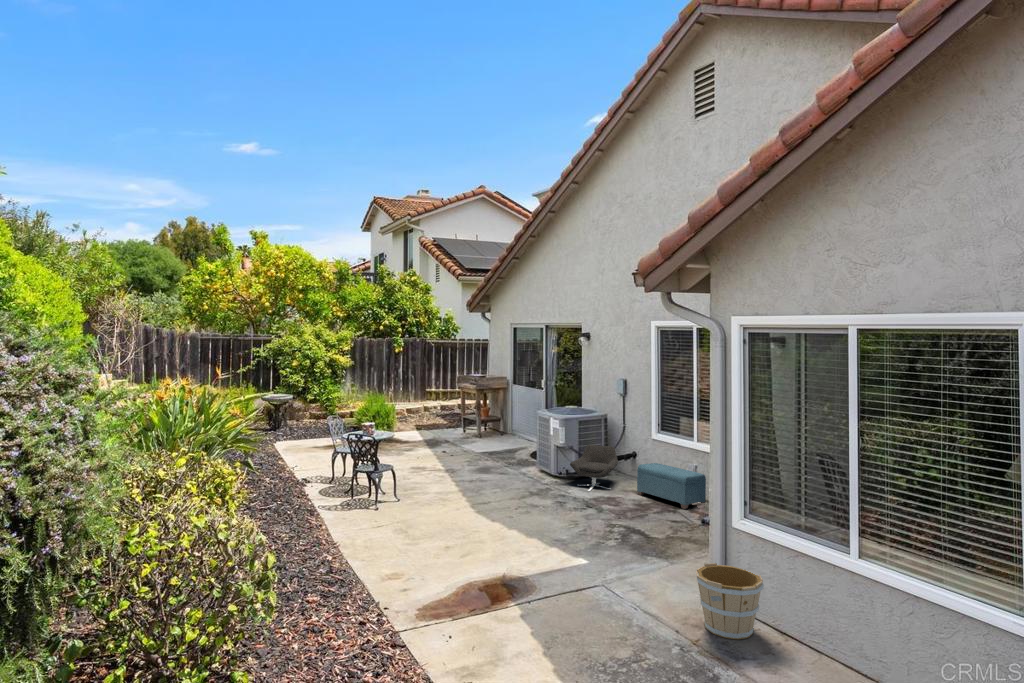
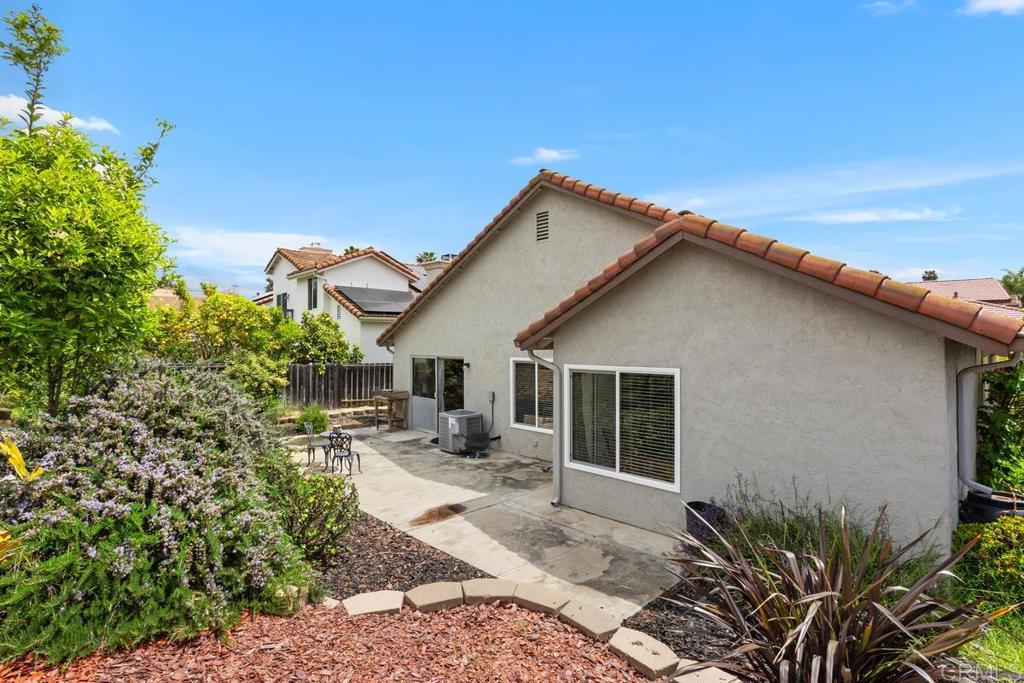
bench: present [637,463,706,509] -> none [504,440,542,465]
wooden bucket: present [696,563,764,640] -> none [548,484,579,518]

